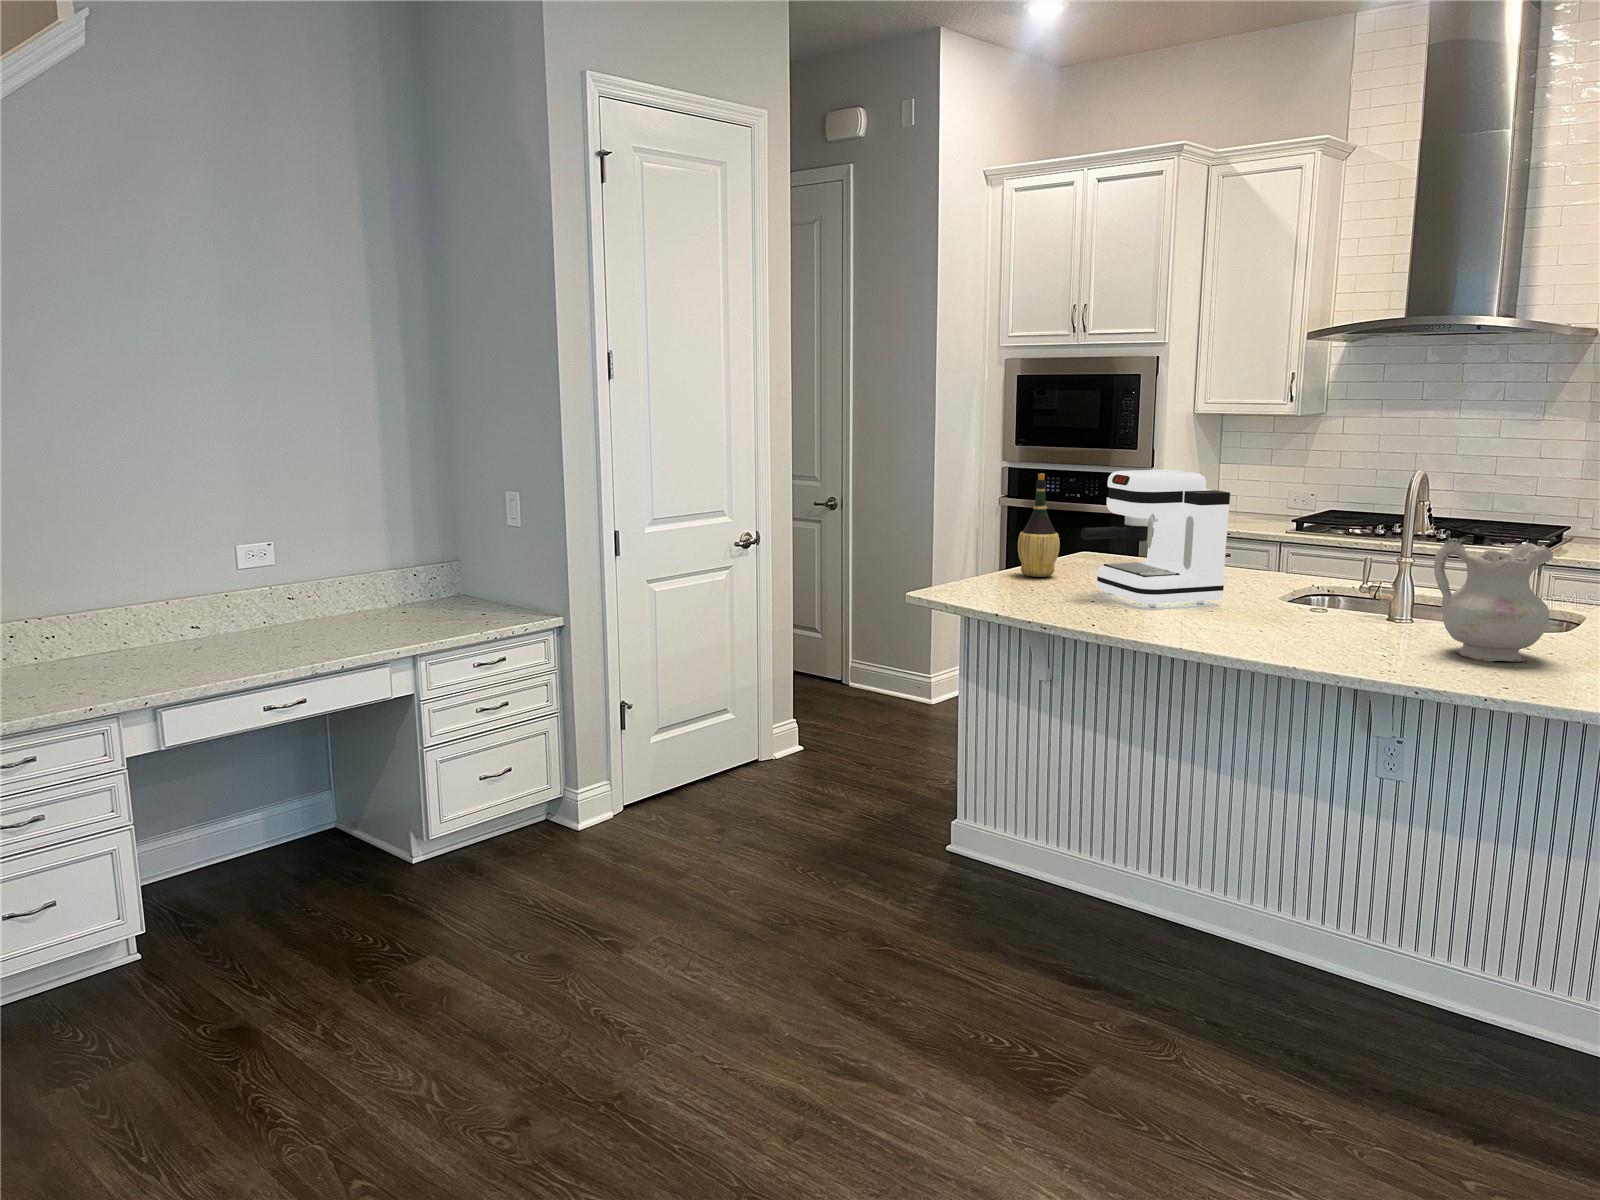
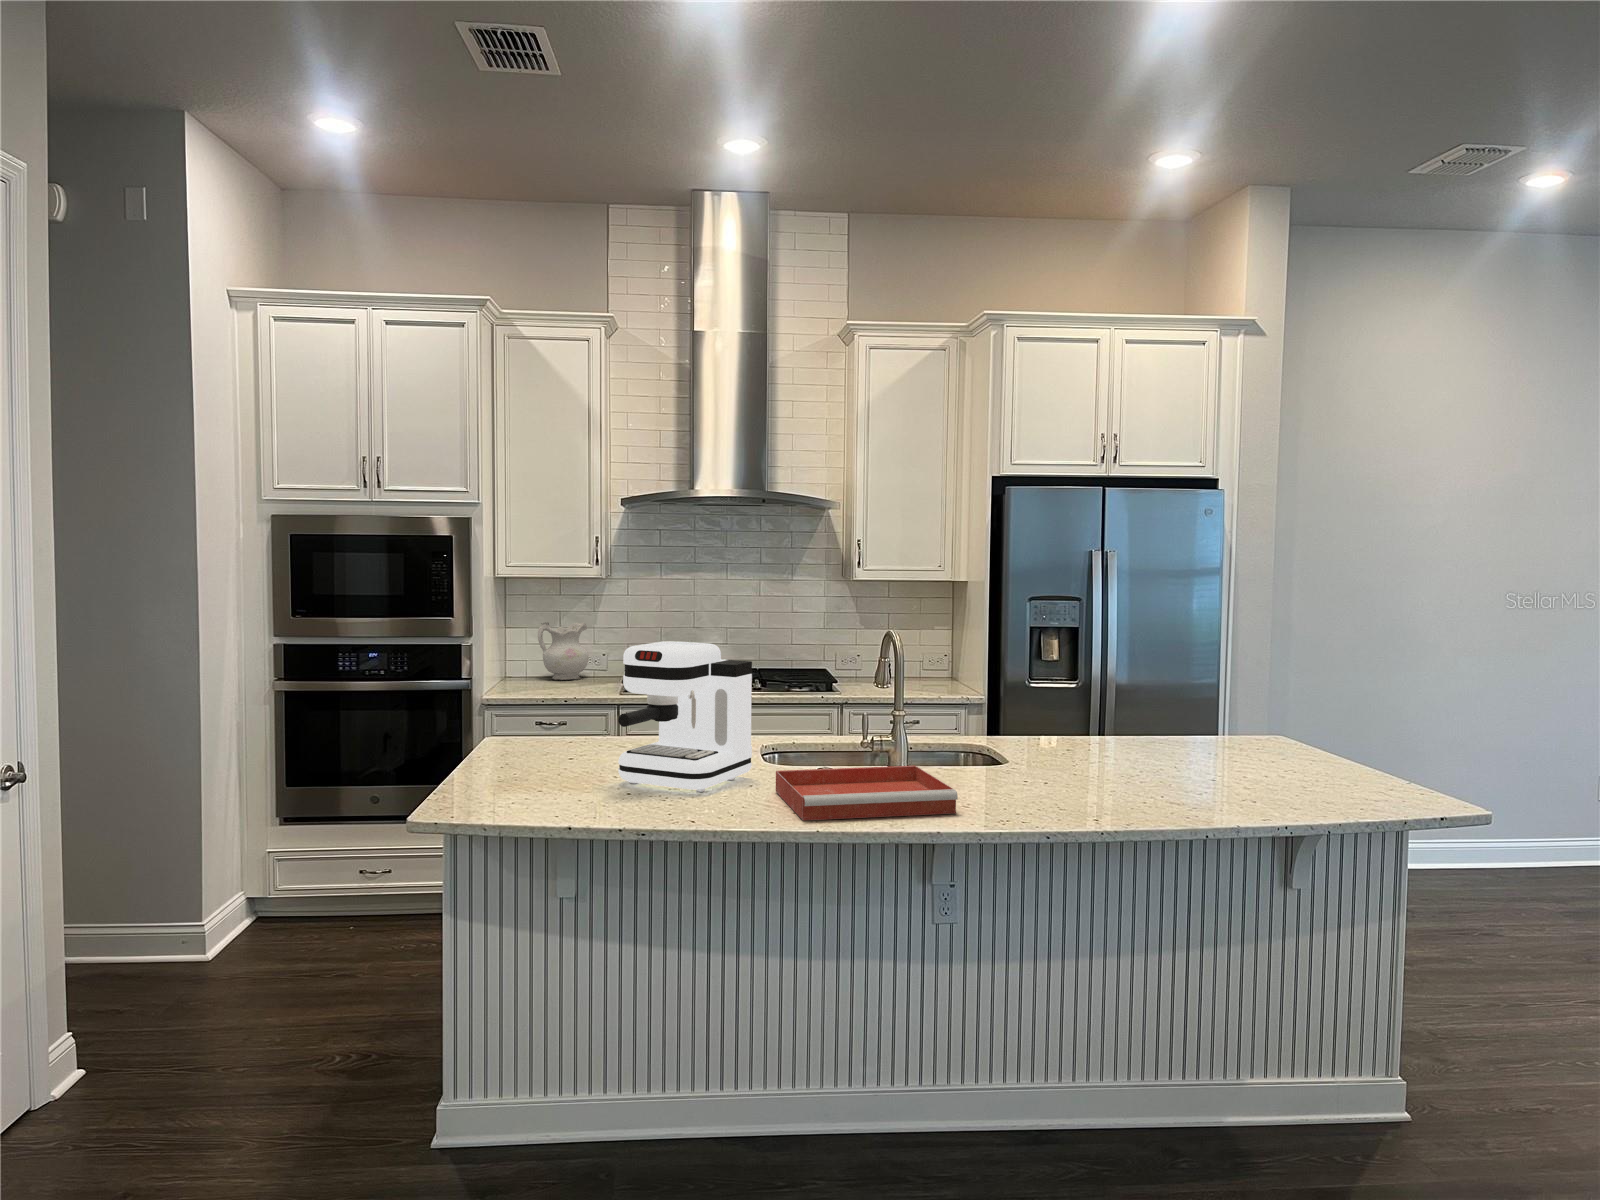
wine bottle: present [1018,473,1060,577] -> none [492,653,543,776]
ceramic pitcher: present [1434,538,1553,662] -> present [538,622,589,680]
tray: none [1185,597,1373,658] -> present [776,766,958,820]

